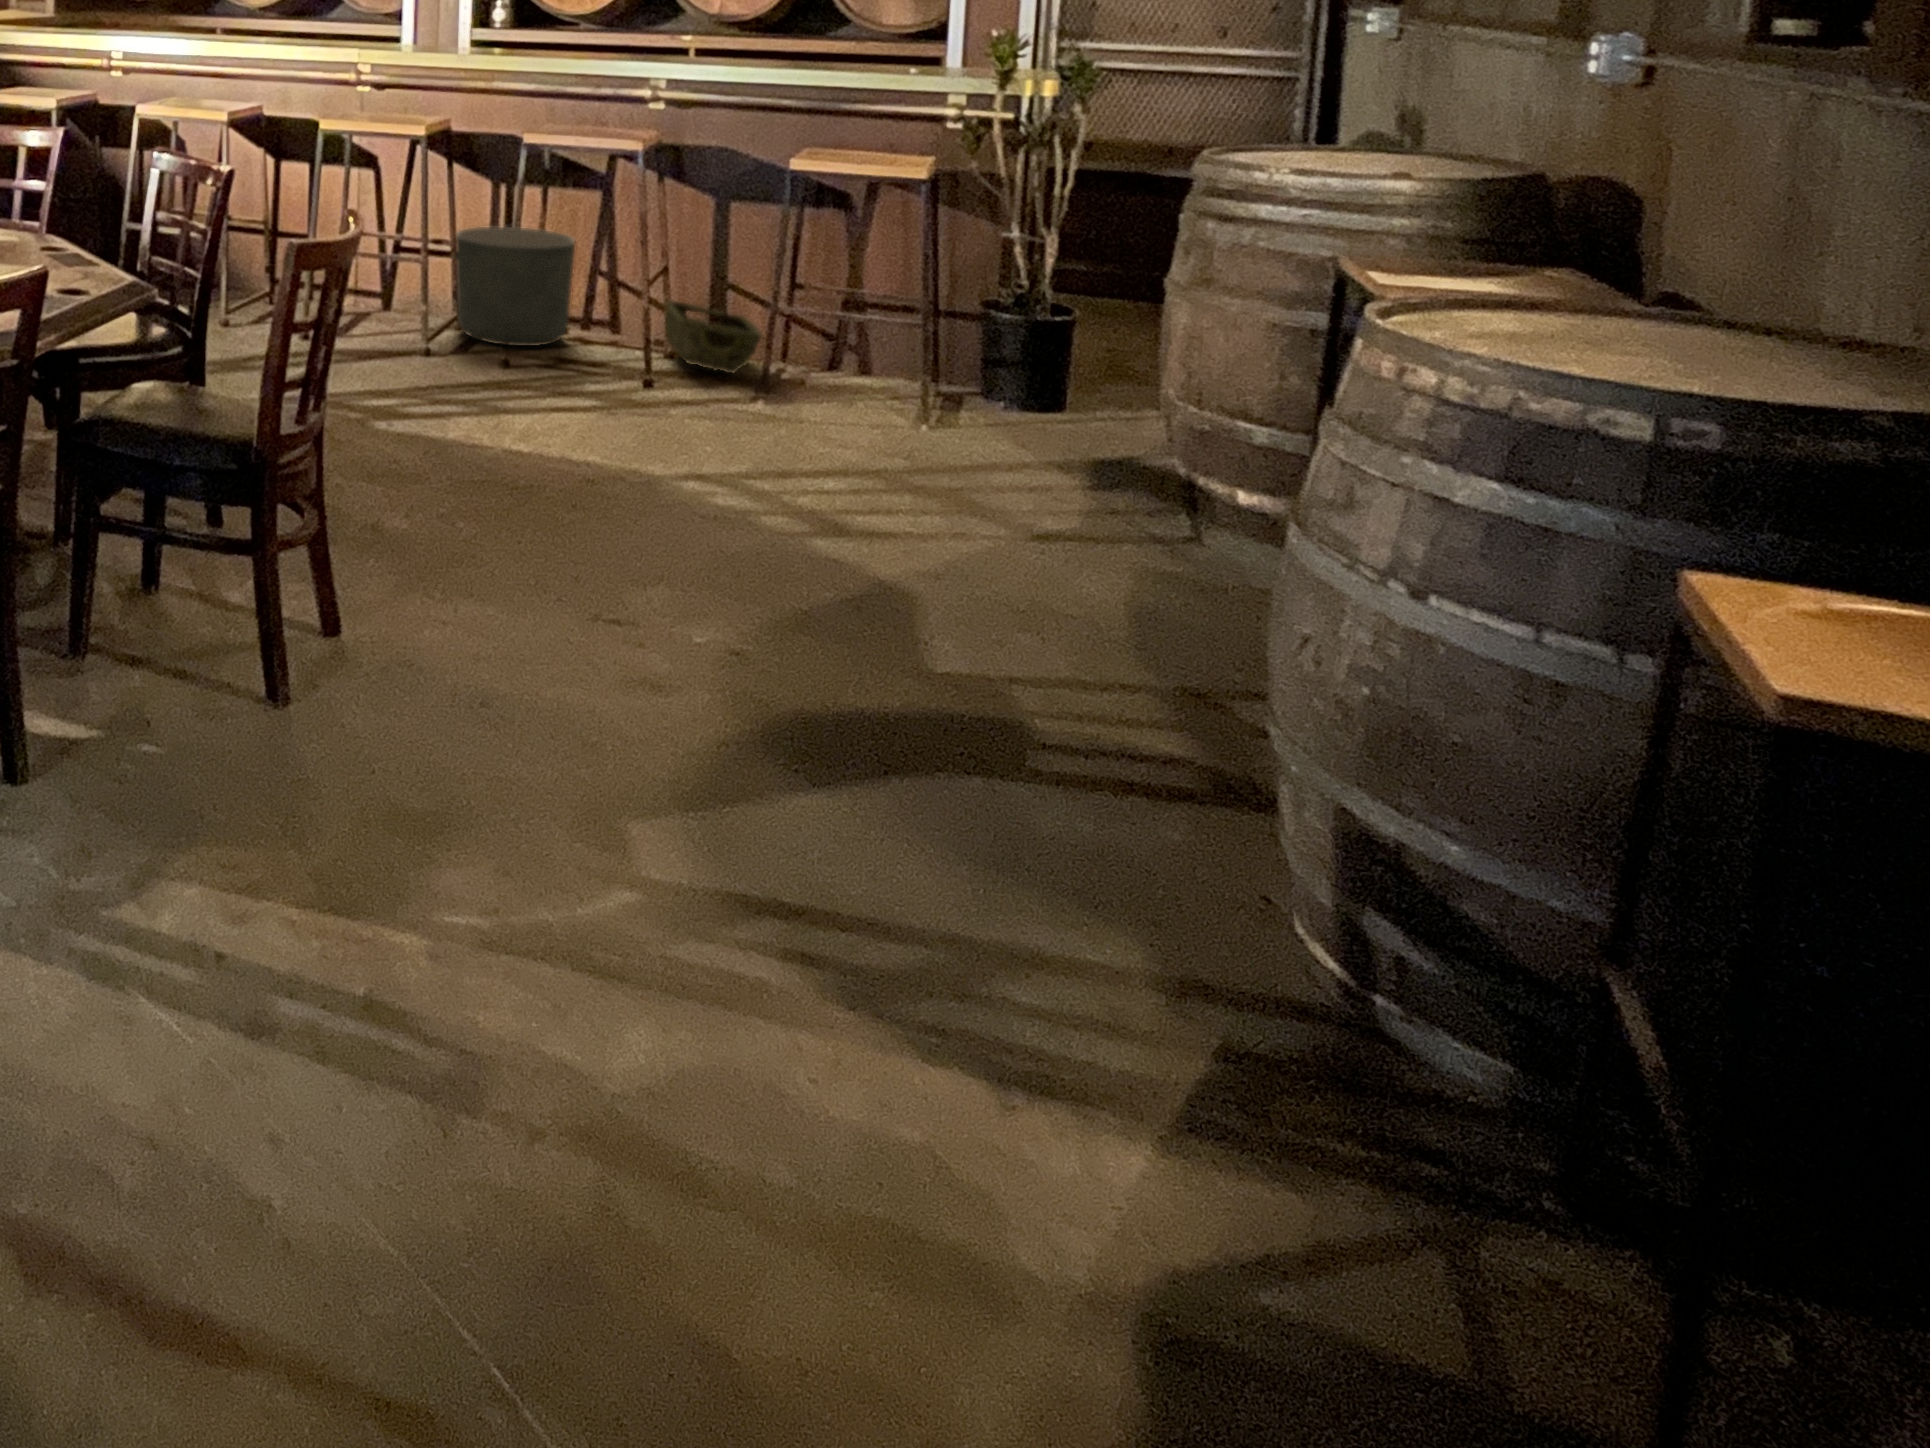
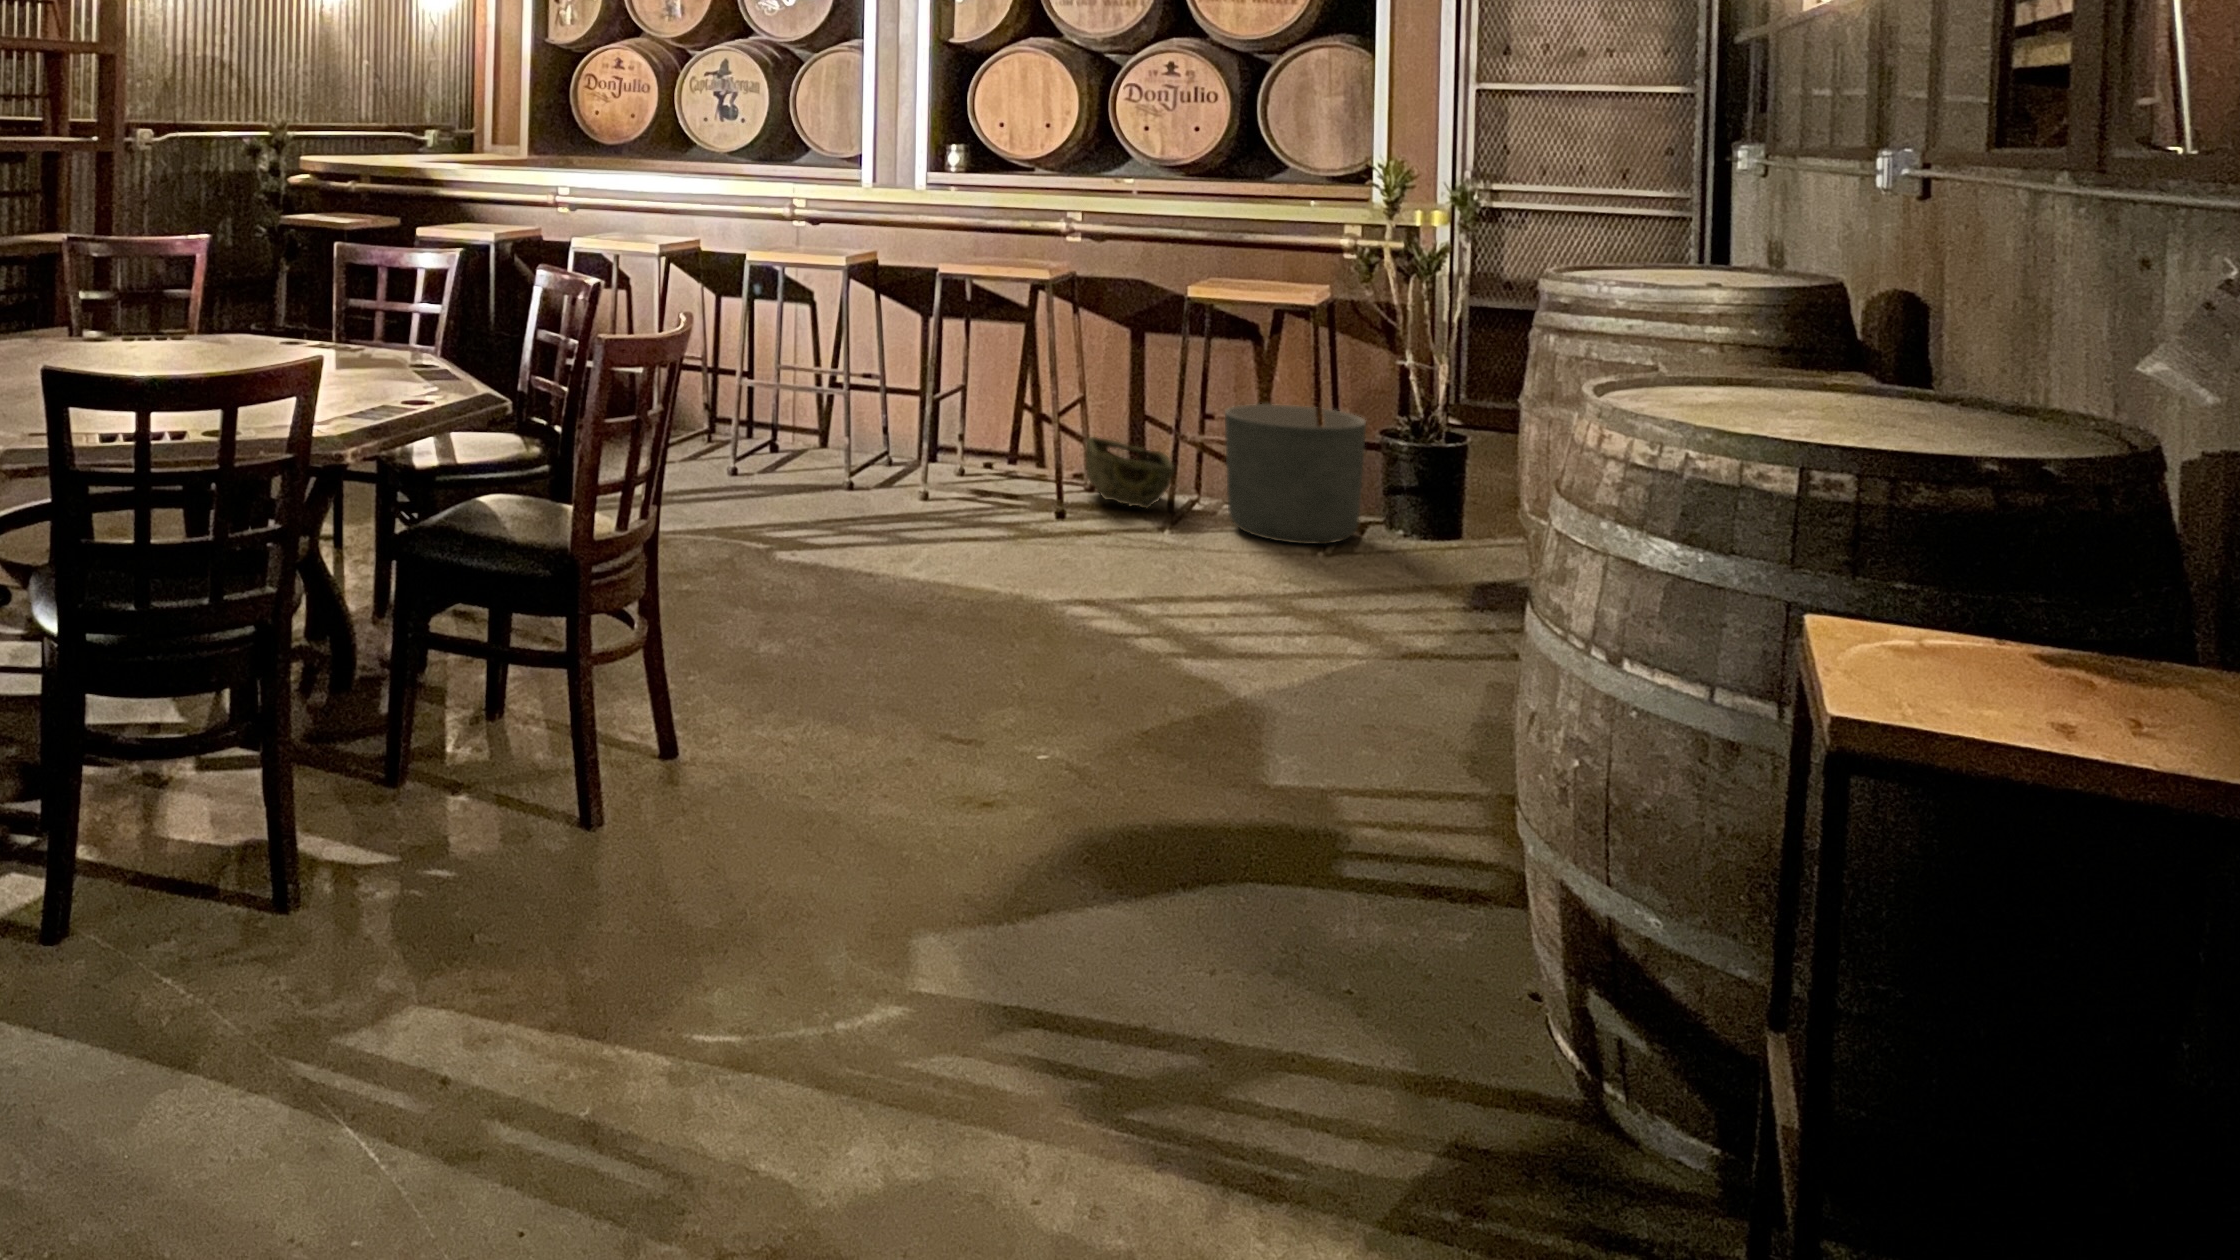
planter: present [455,227,575,346] -> present [1225,404,1366,544]

